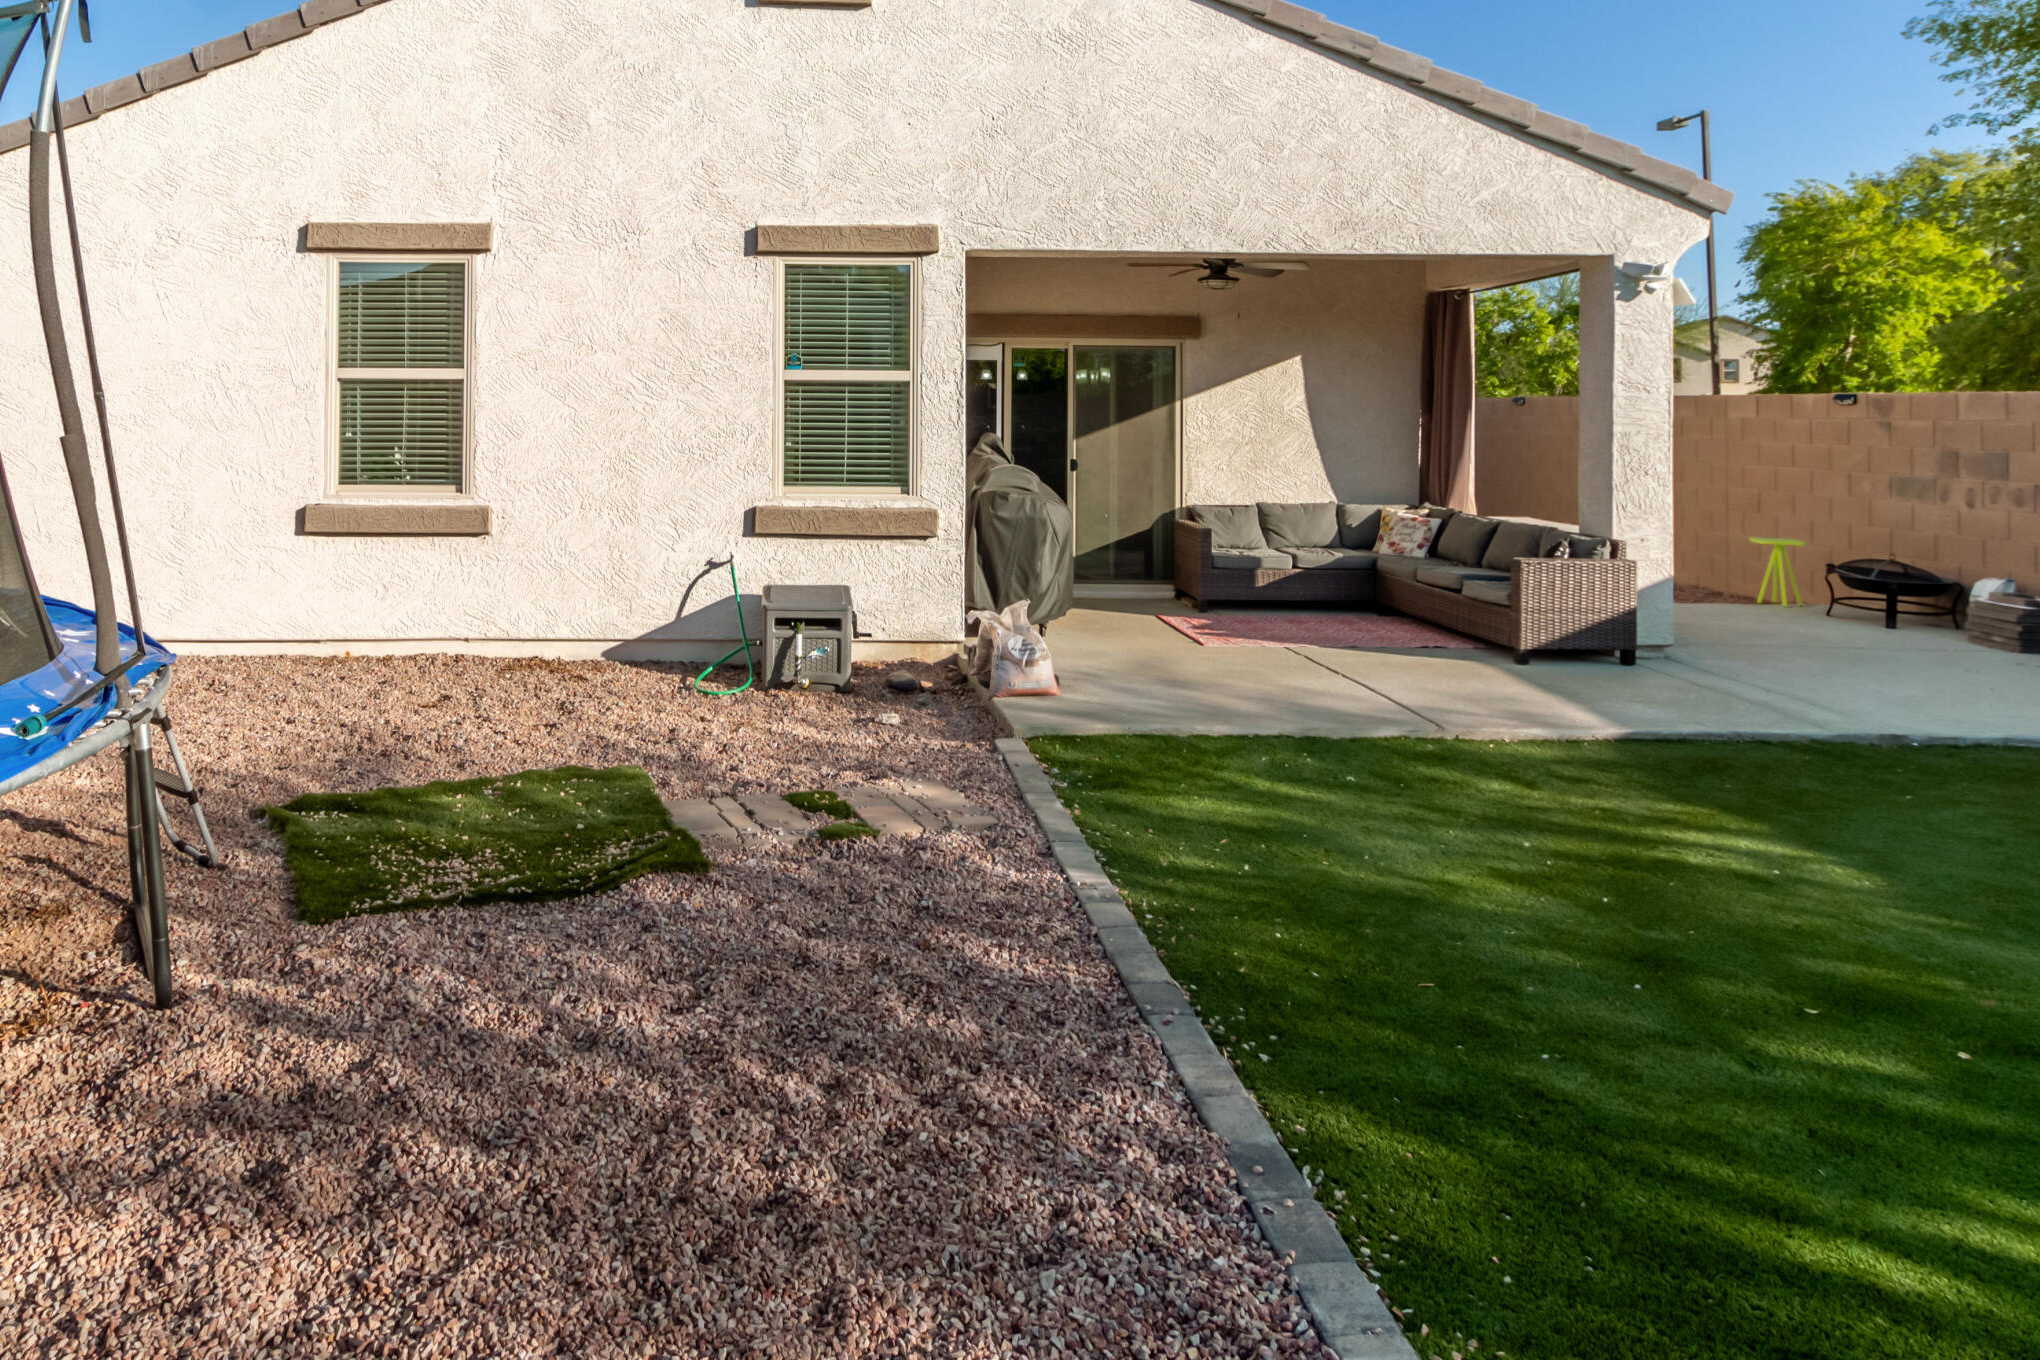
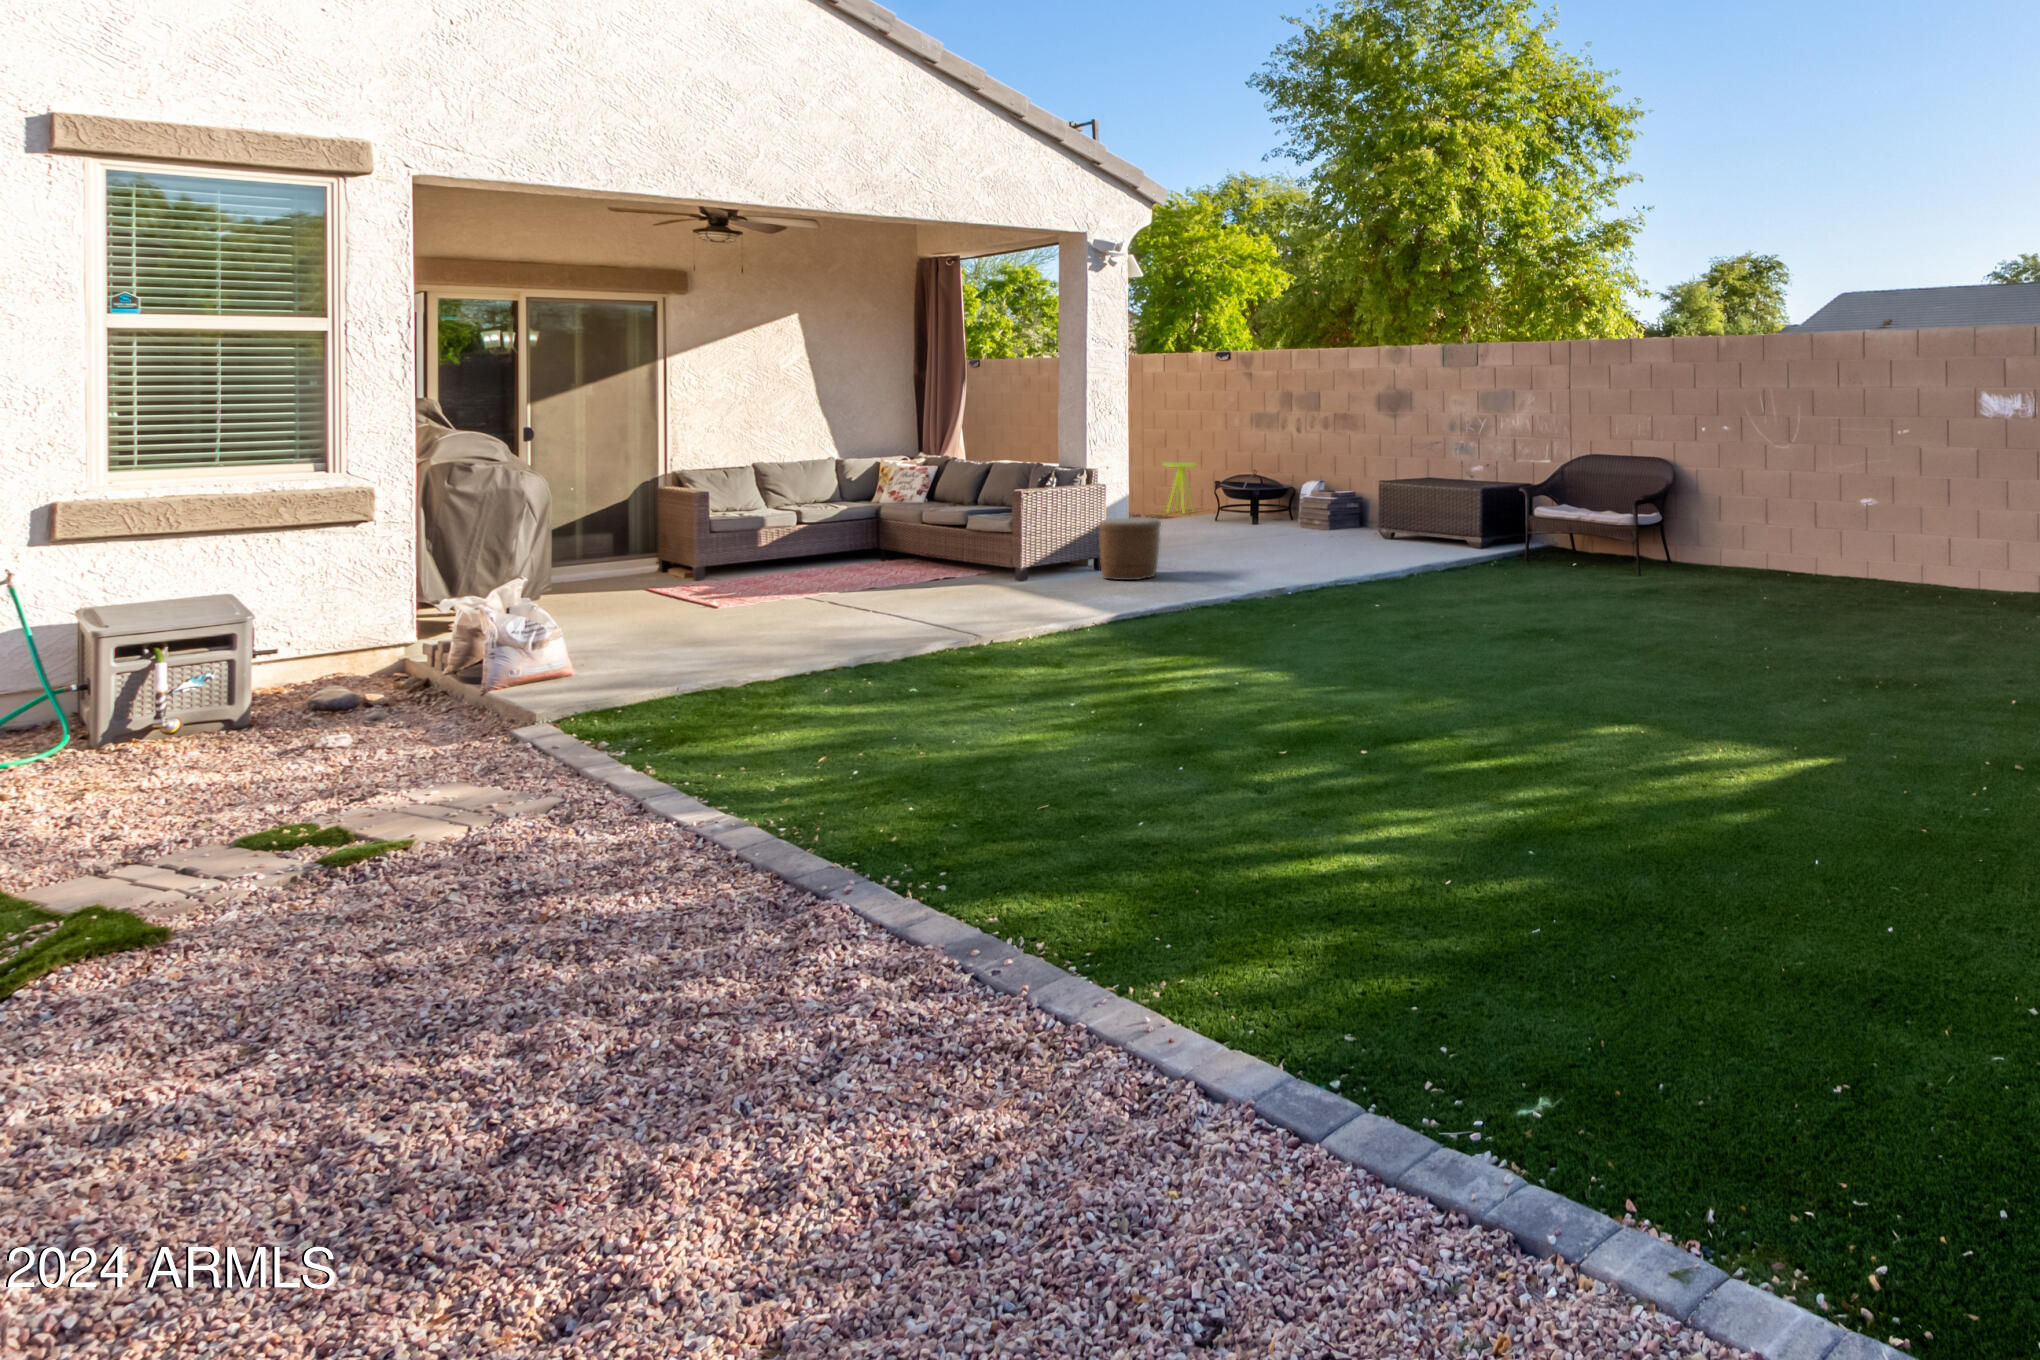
woven basket: none [1632,603,1727,688] -> present [1099,517,1161,580]

